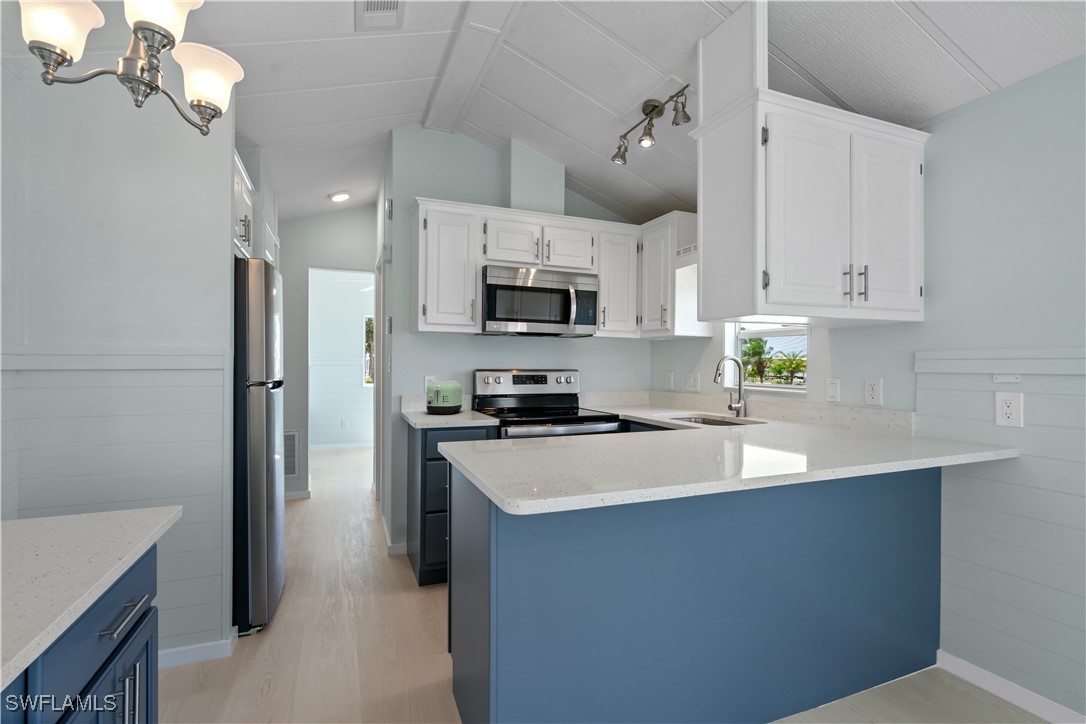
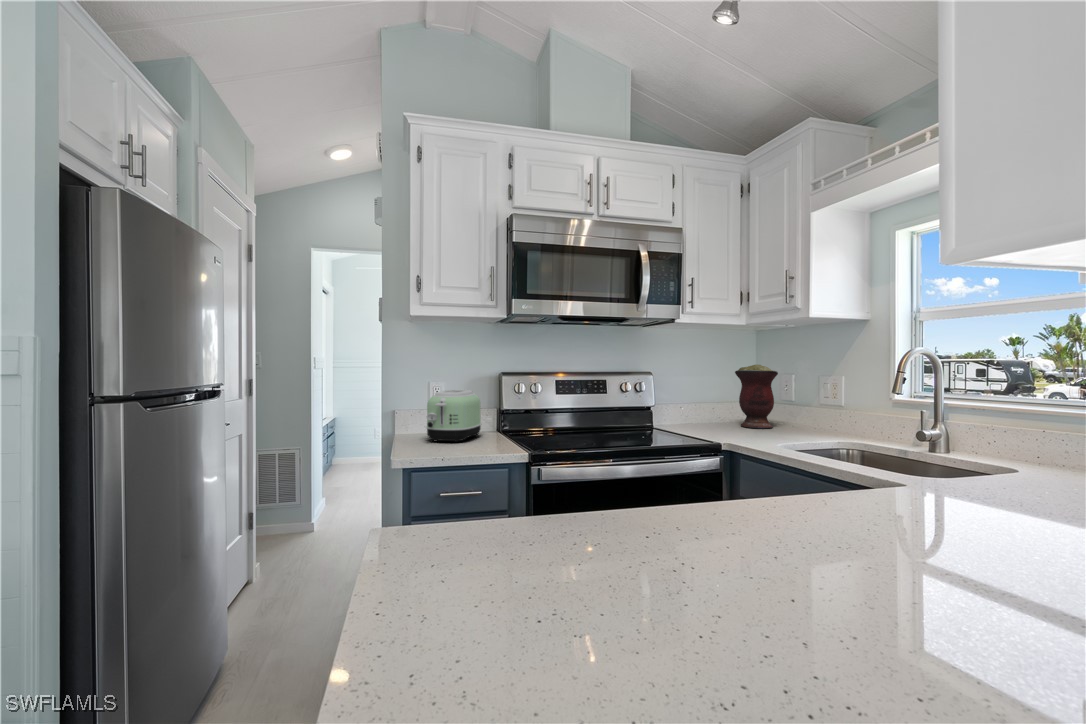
vase: none [634,365,662,408] -> present [735,365,778,428]

